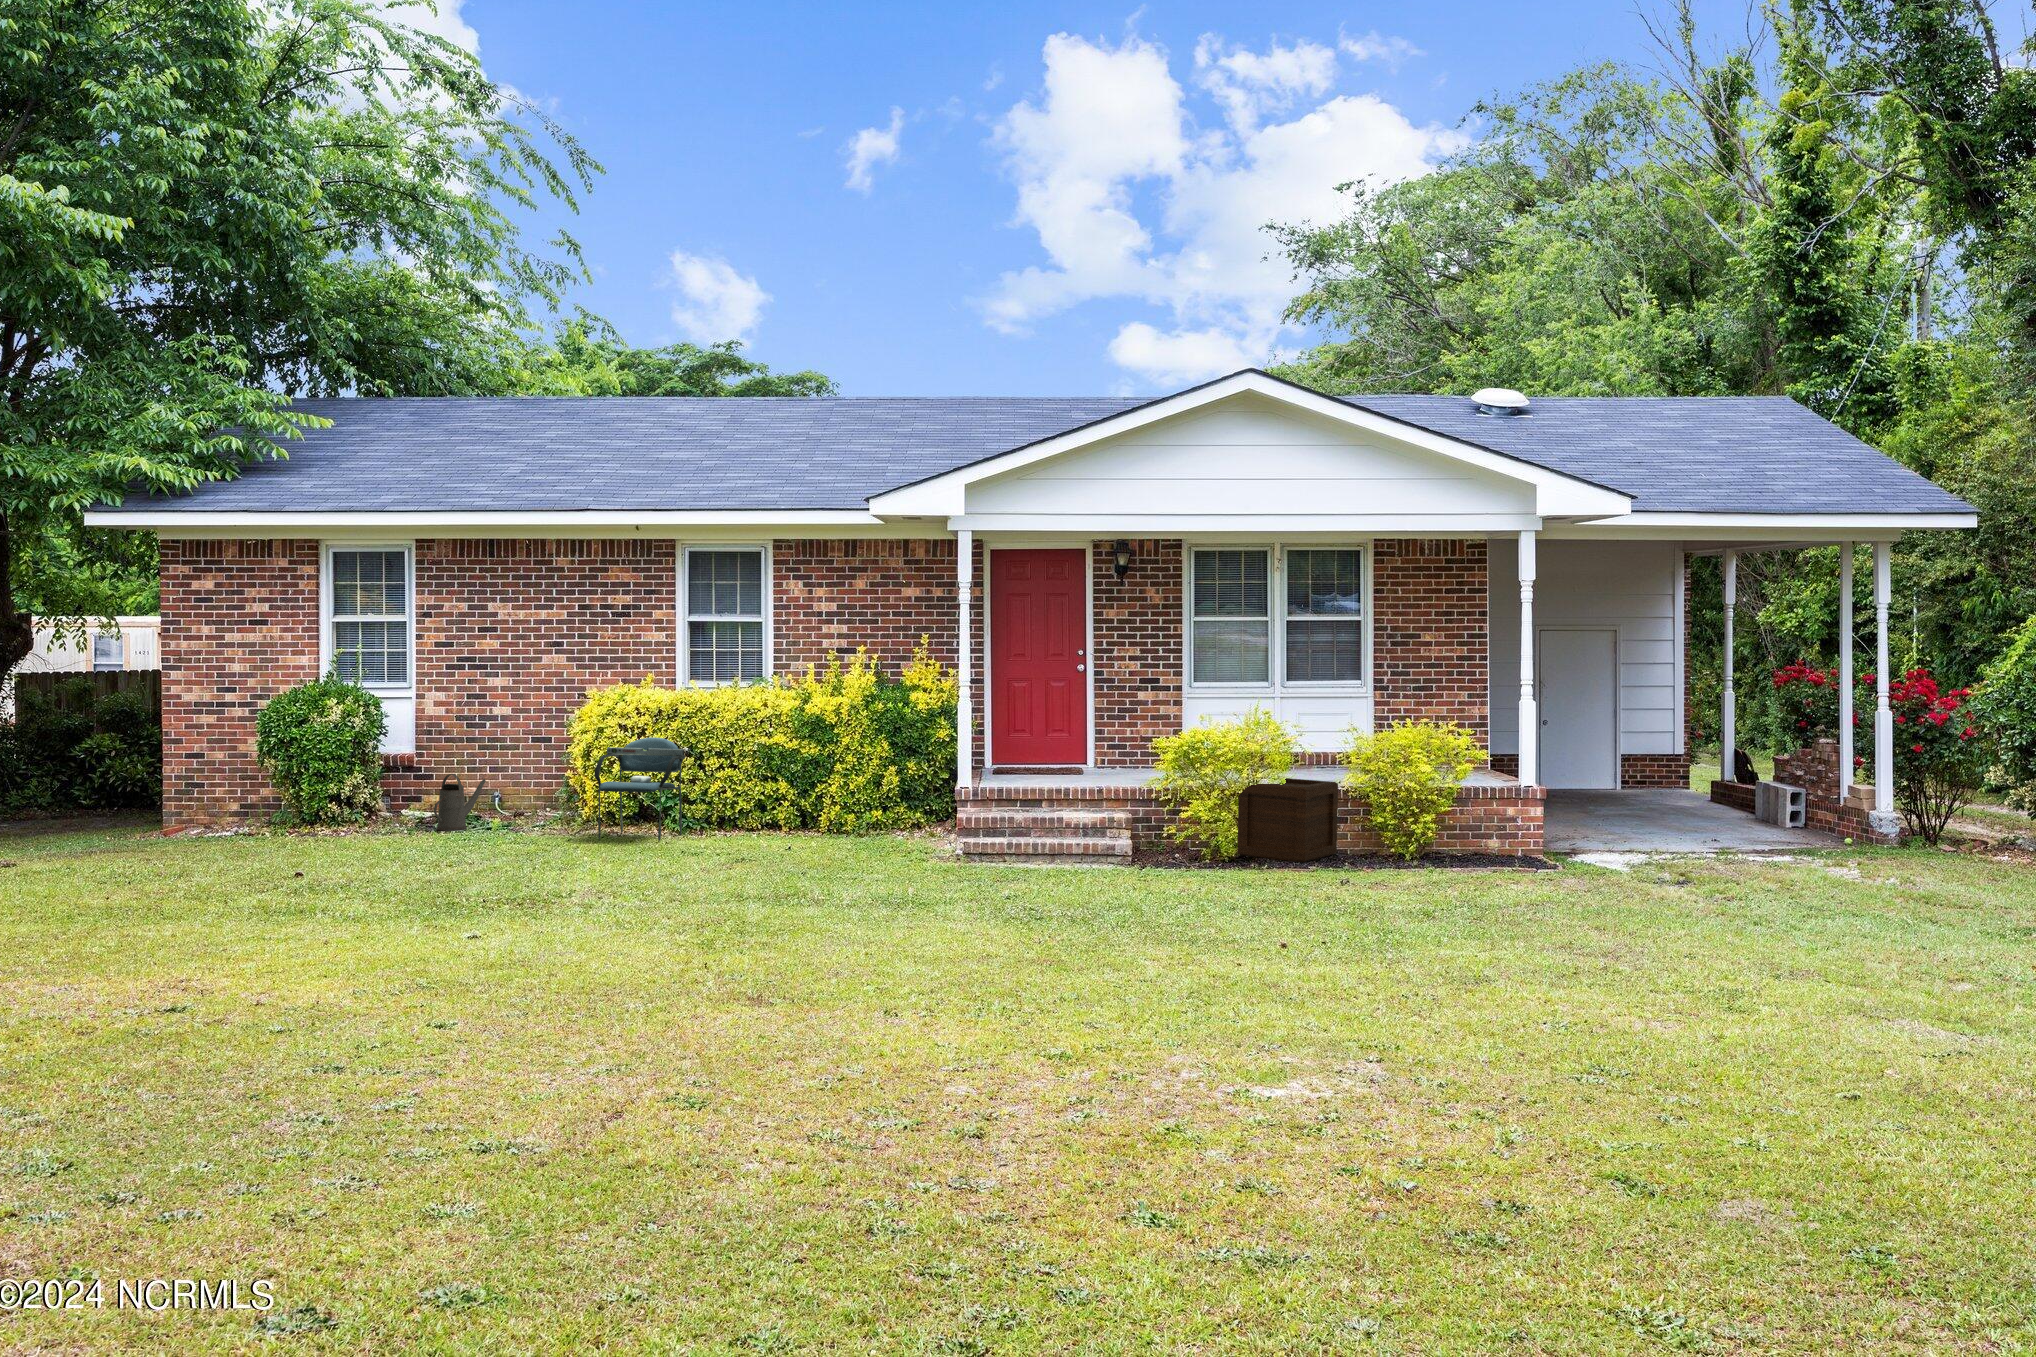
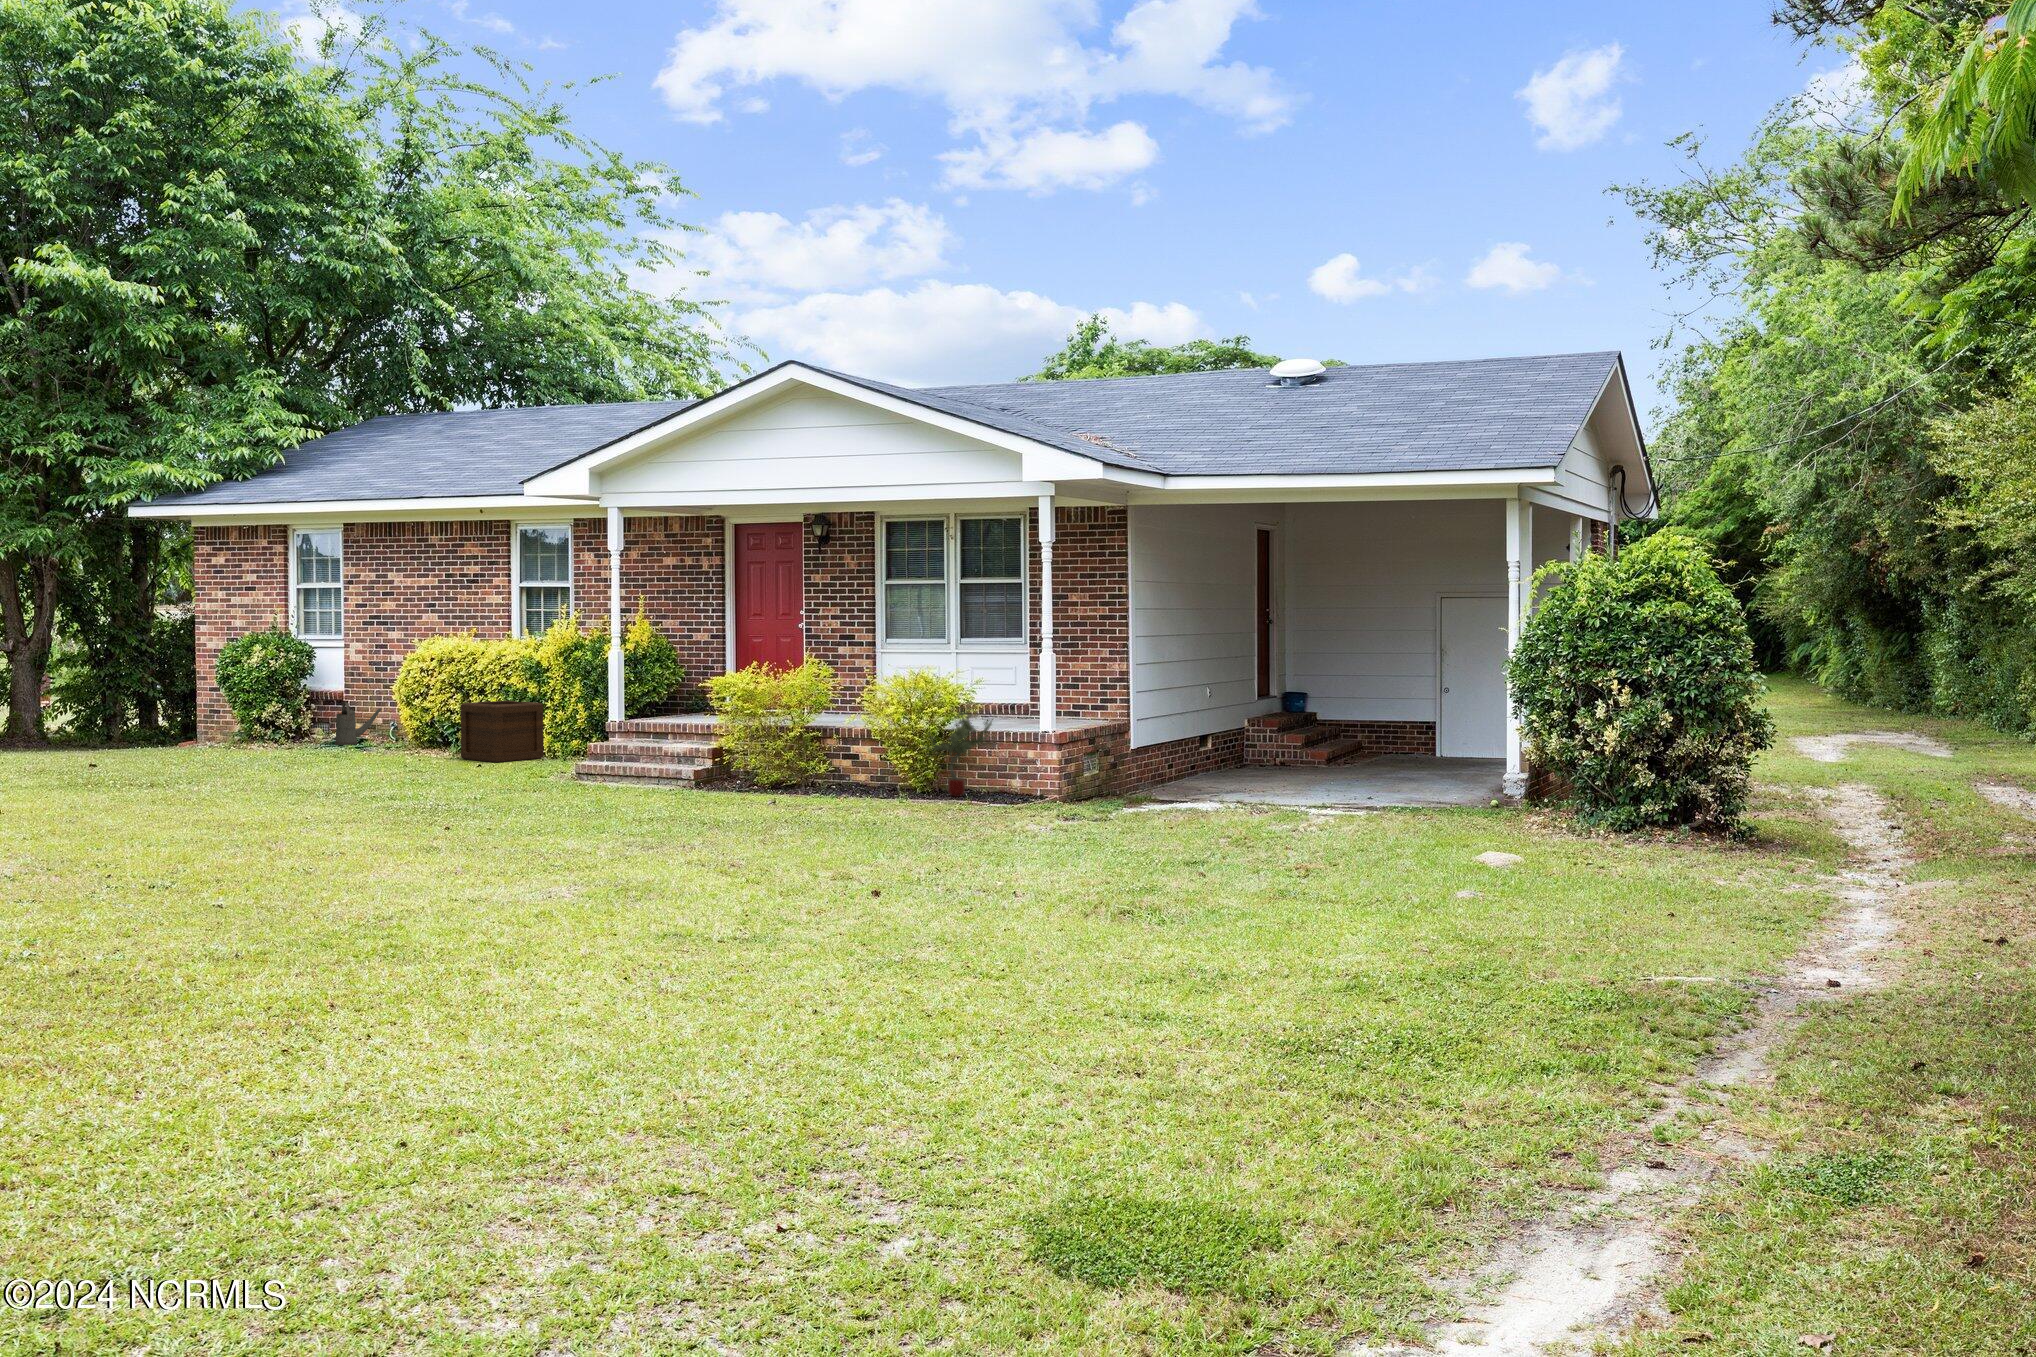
chair: present [595,738,686,842] -> none [393,677,467,757]
potted tree: none [1411,758,1479,857] -> present [922,708,993,797]
wooden crate: present [1237,778,1338,862] -> present [461,701,543,763]

